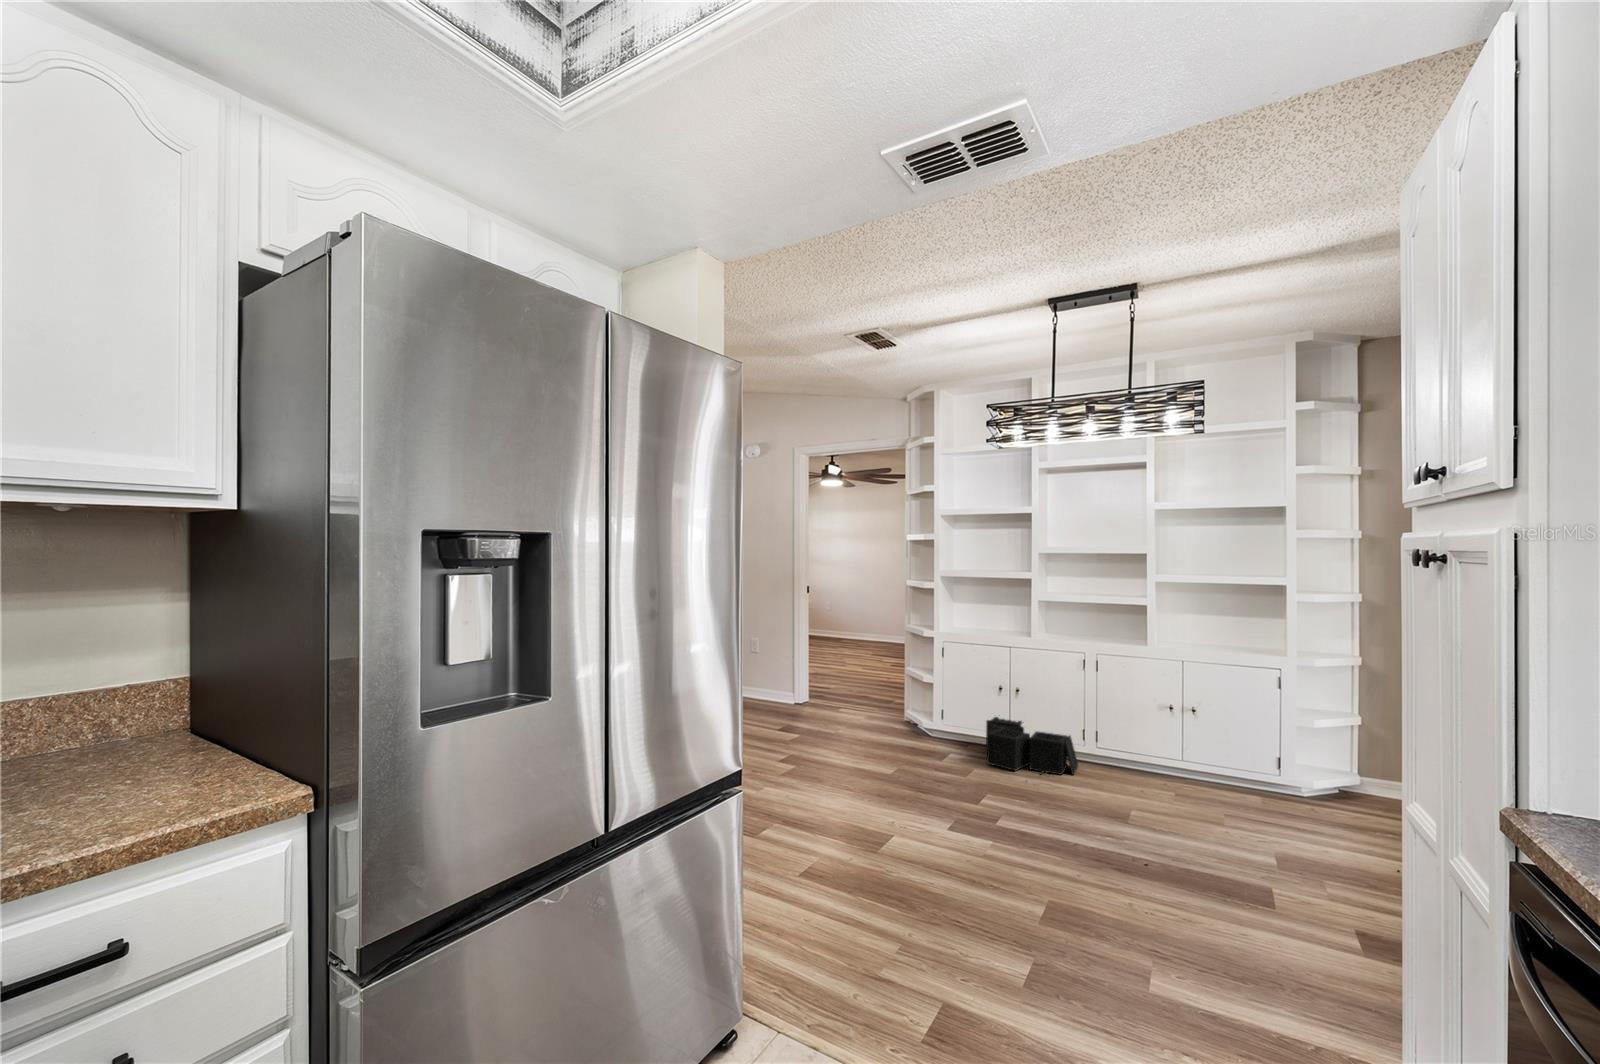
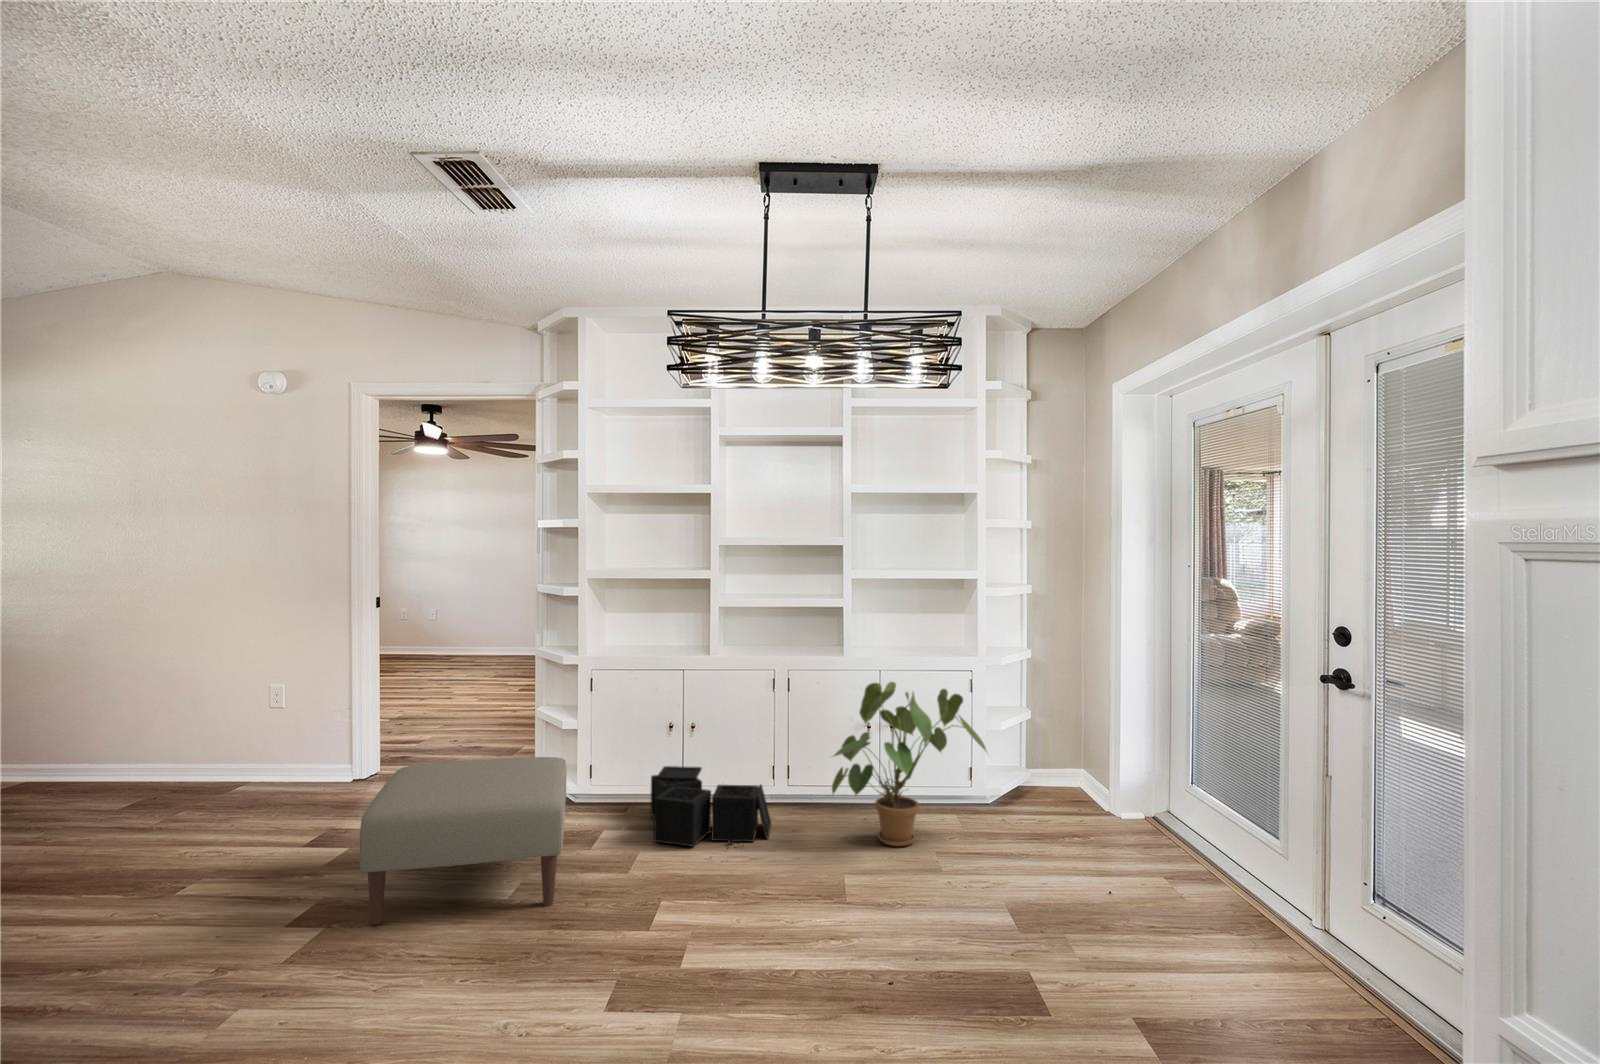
house plant: none [1124,666,1272,796] -> present [832,682,986,846]
ottoman: none [806,691,926,788] -> present [359,757,566,925]

